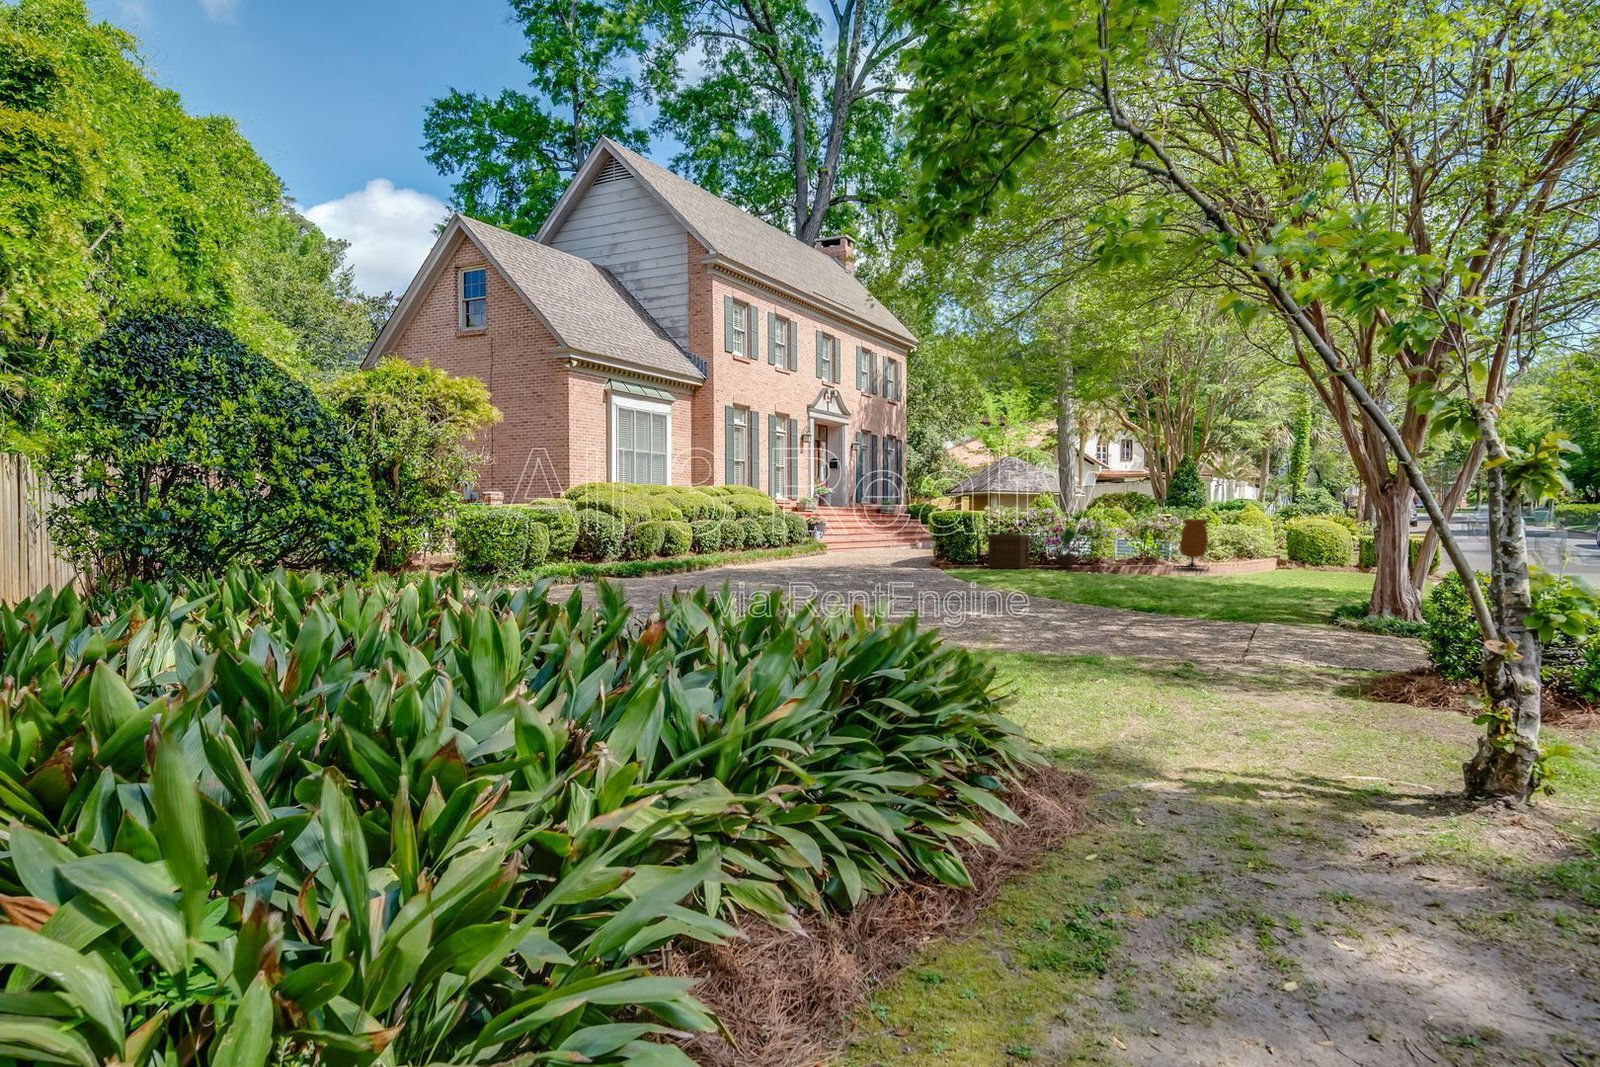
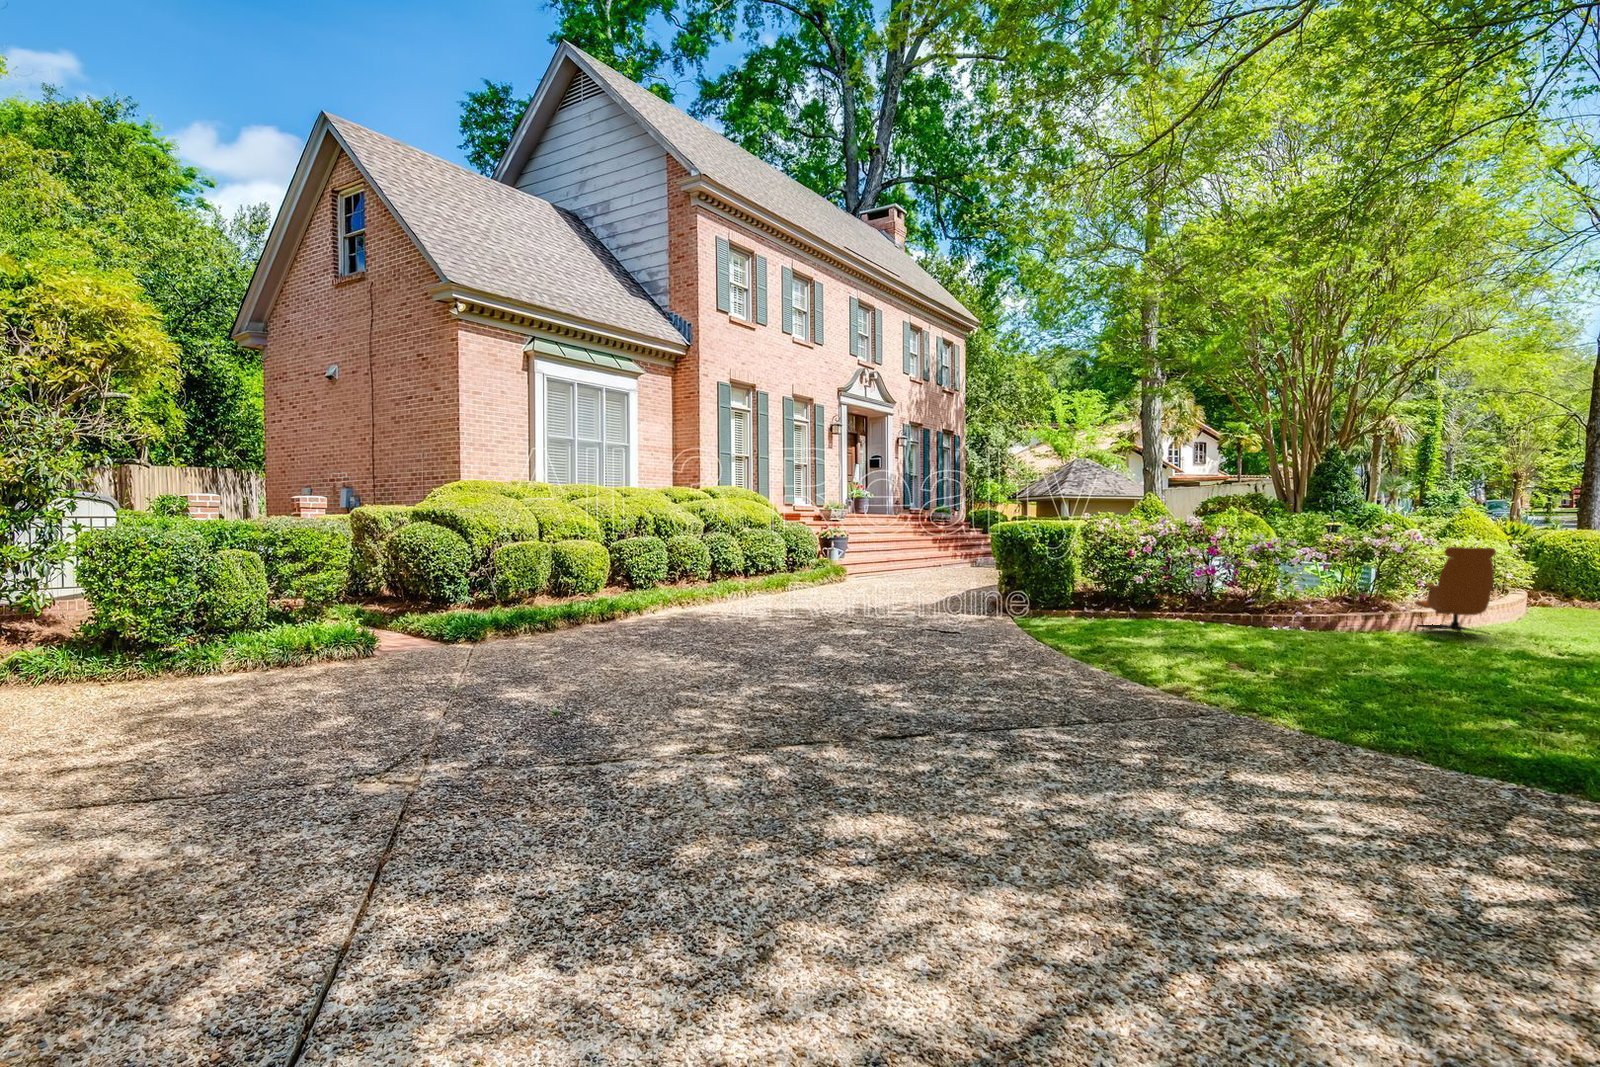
potted tree: present [1056,528,1078,568] -> none [1203,553,1251,627]
wooden crate: present [988,534,1029,569] -> none [1084,566,1155,629]

